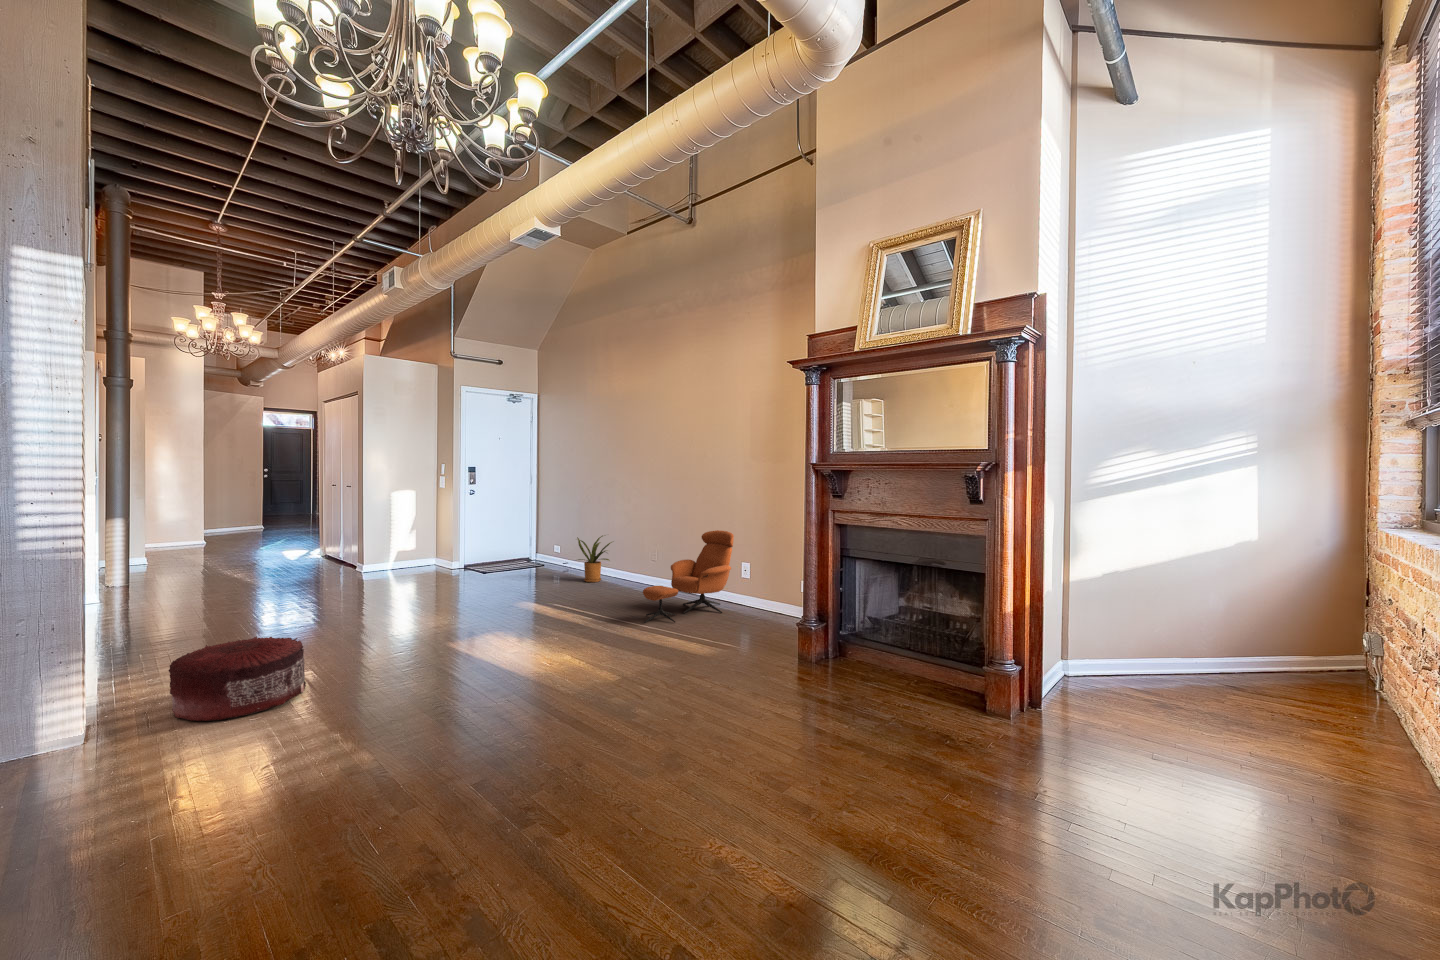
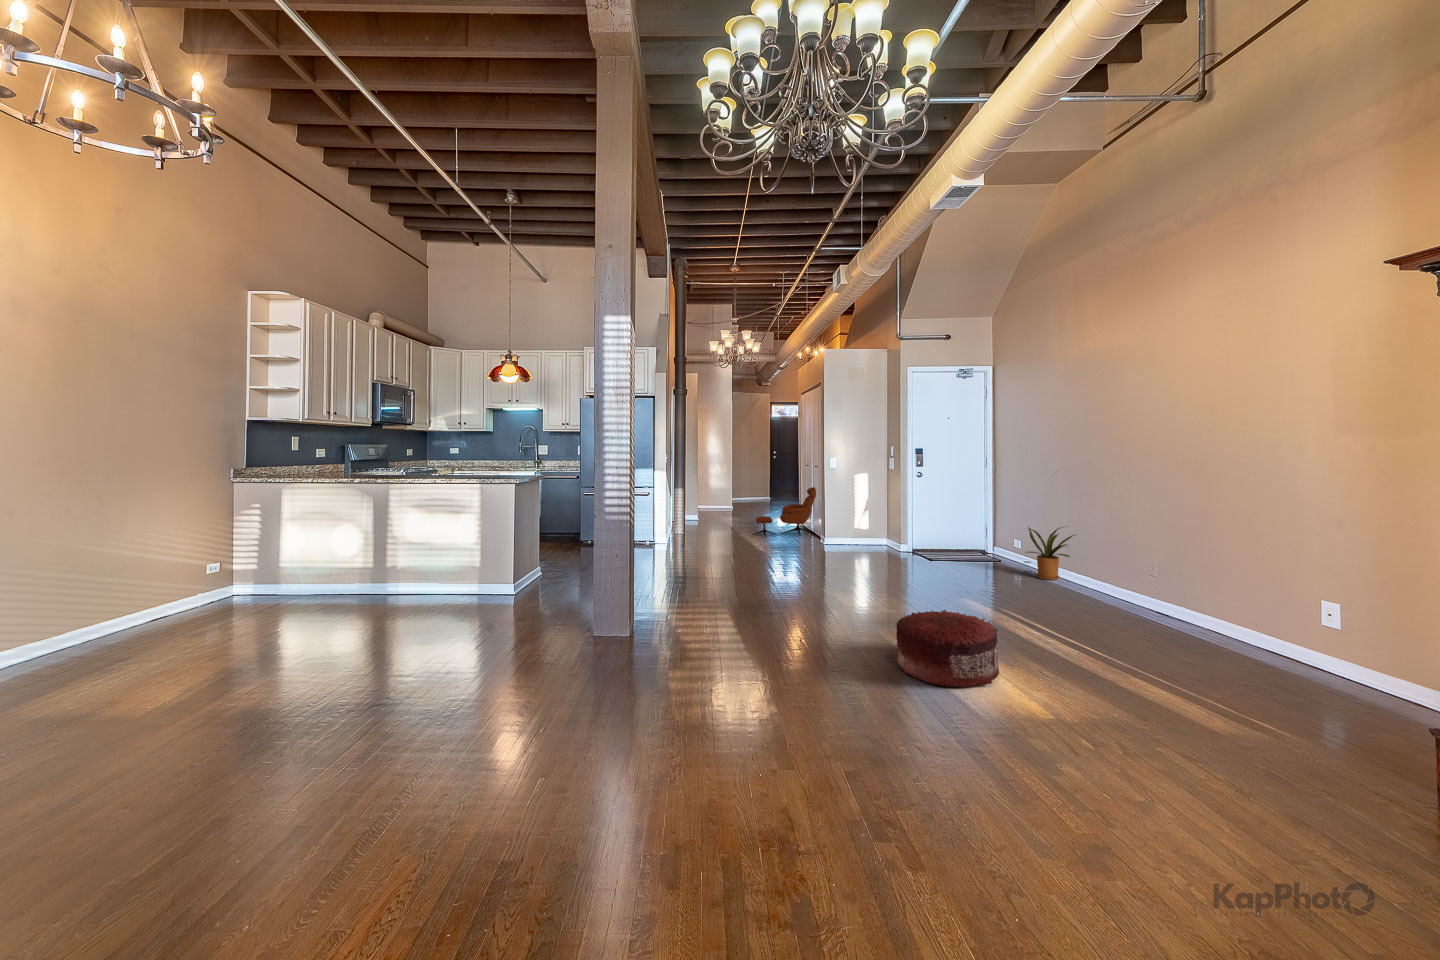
lounge chair: present [643,530,734,623] -> present [753,487,816,536]
pouf: present [169,637,306,721] -> present [896,610,1000,687]

